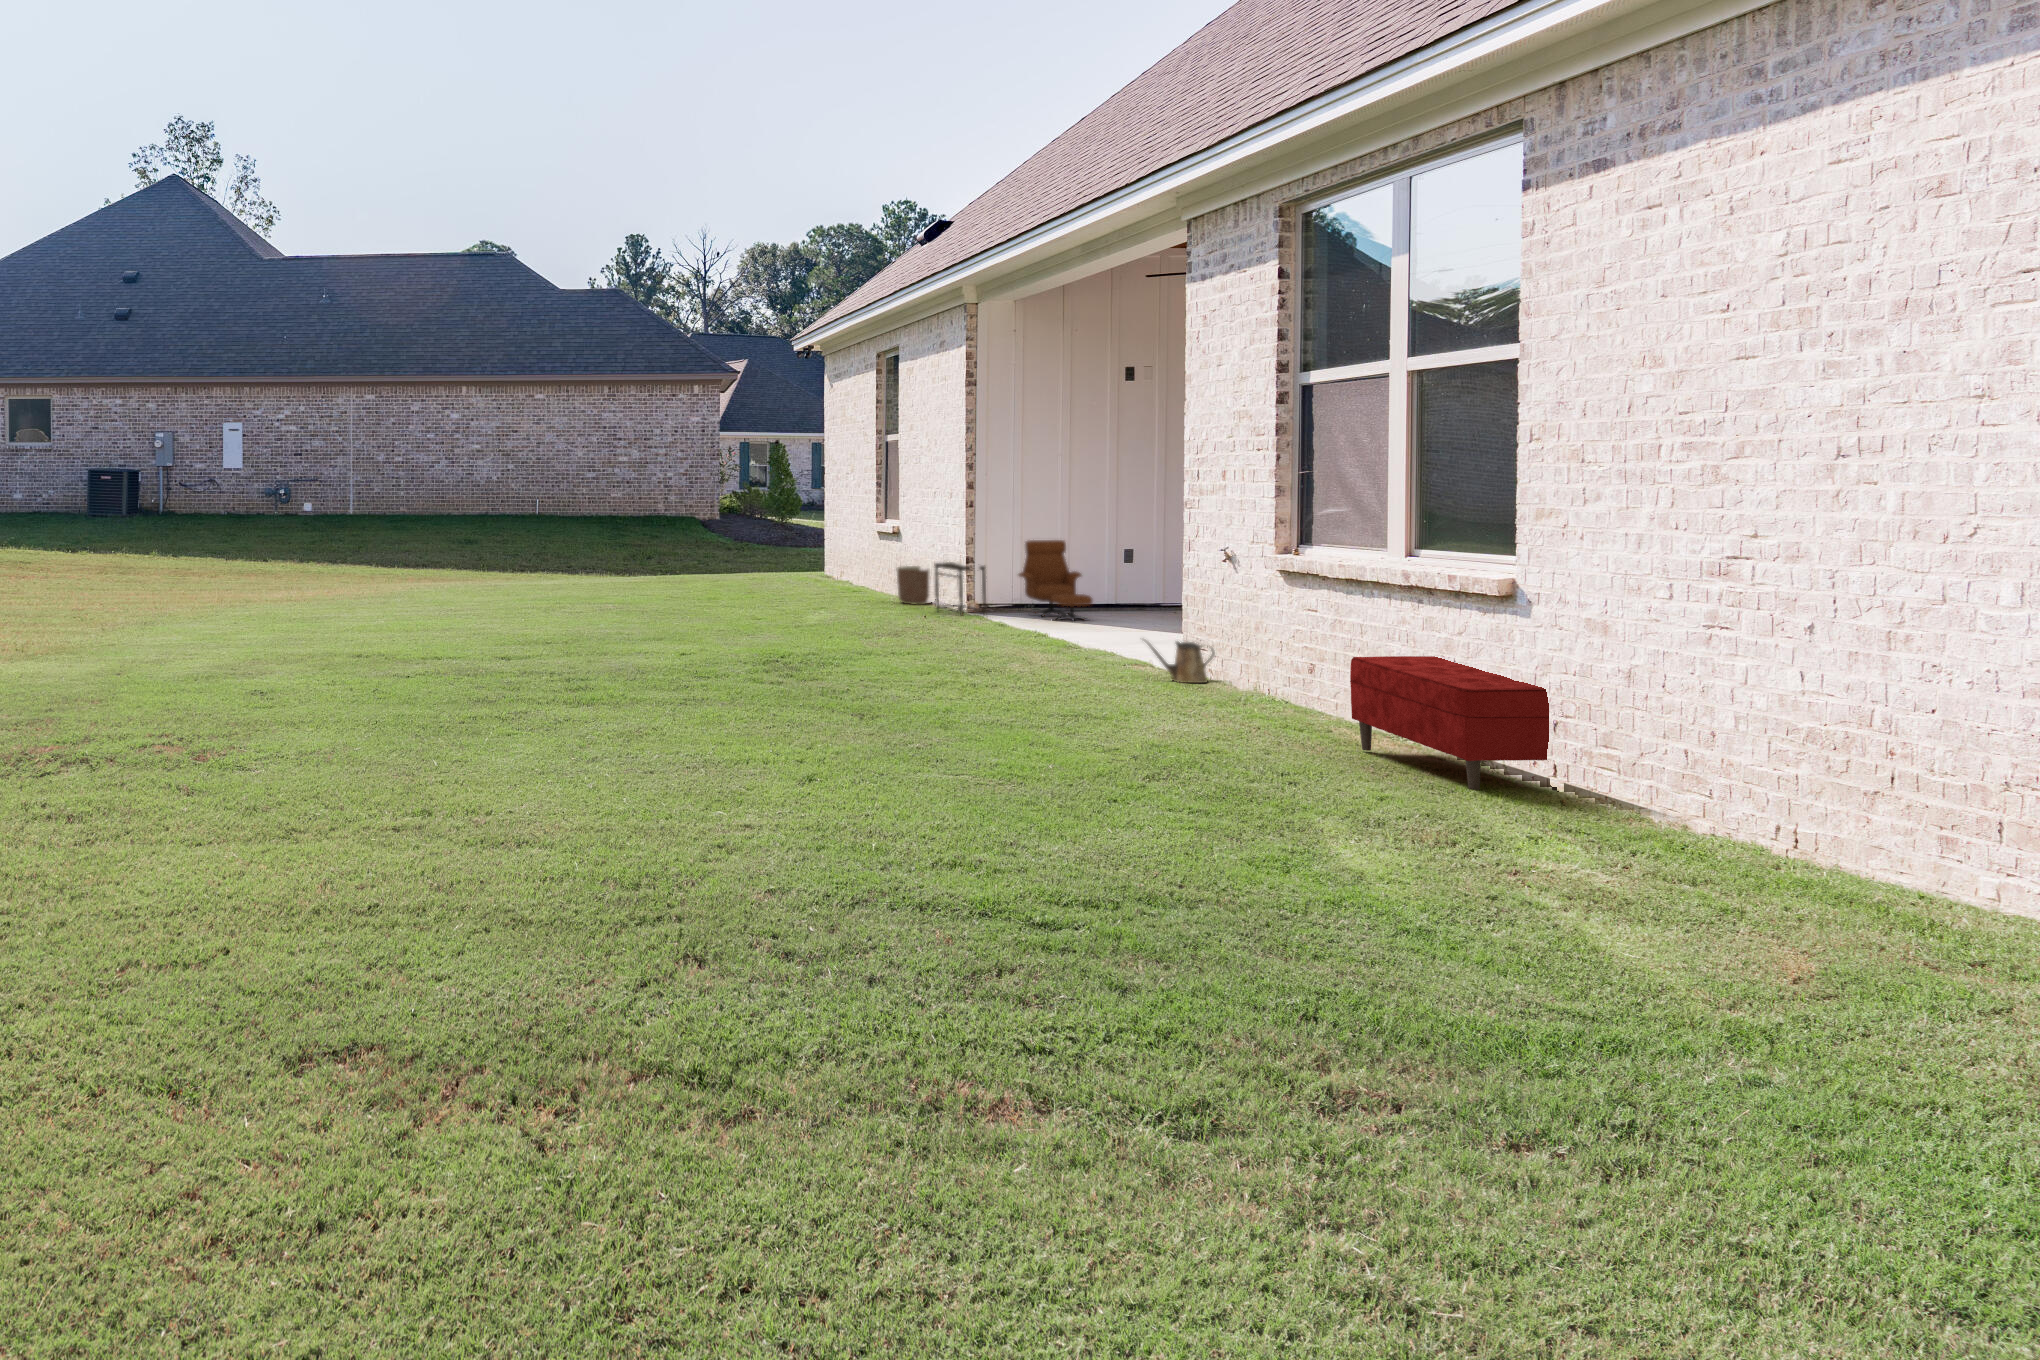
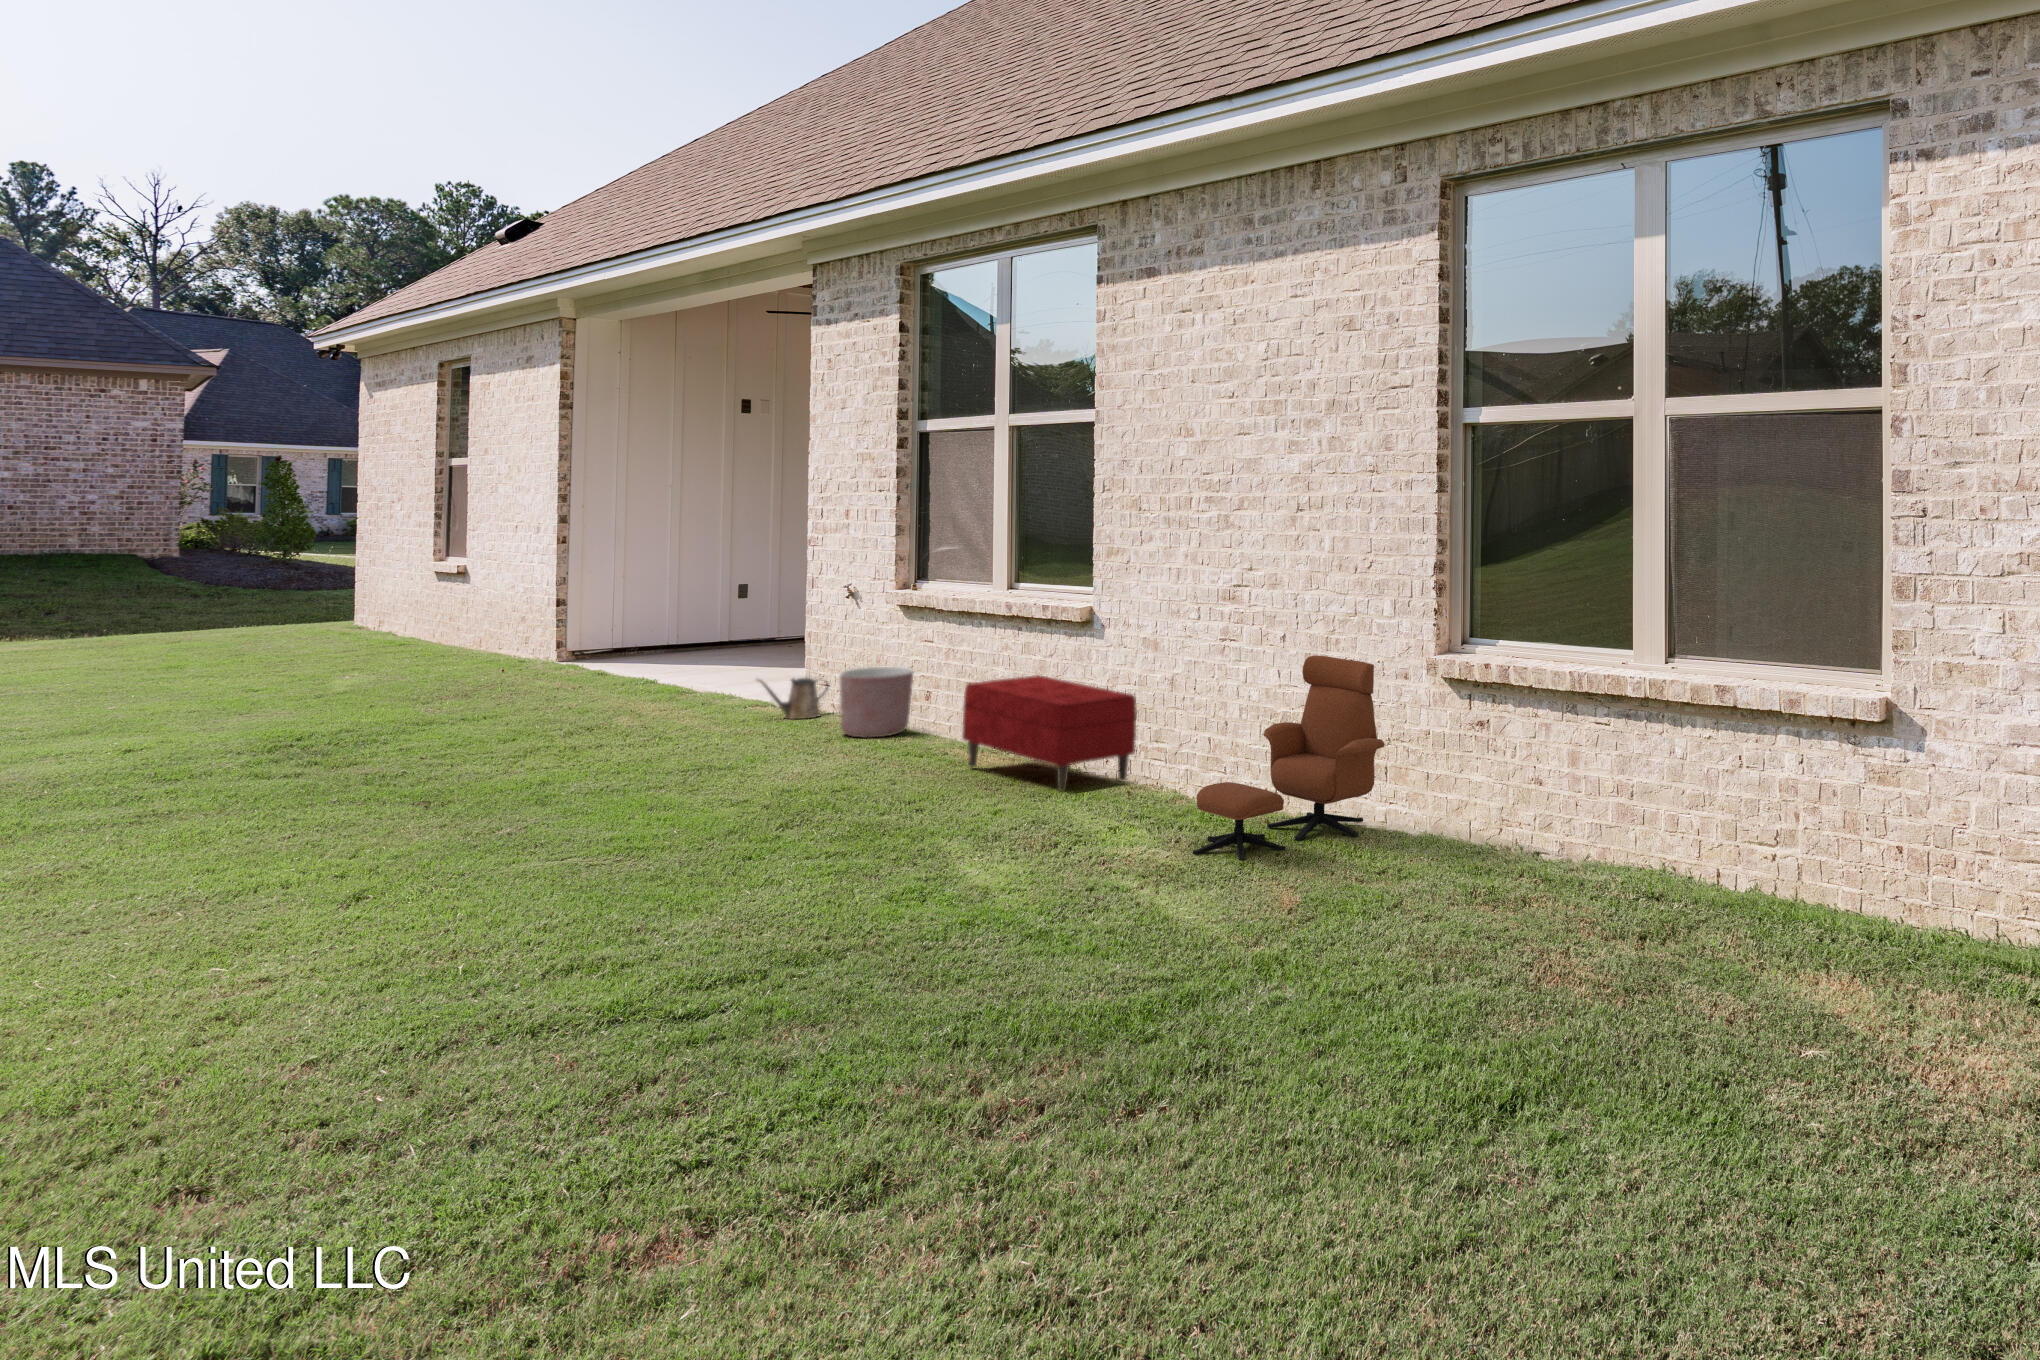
lounge chair: present [1019,540,1092,621] -> present [1193,656,1385,861]
side table: present [935,562,986,615] -> none [499,605,569,667]
planter: present [897,566,929,605] -> present [840,667,914,738]

